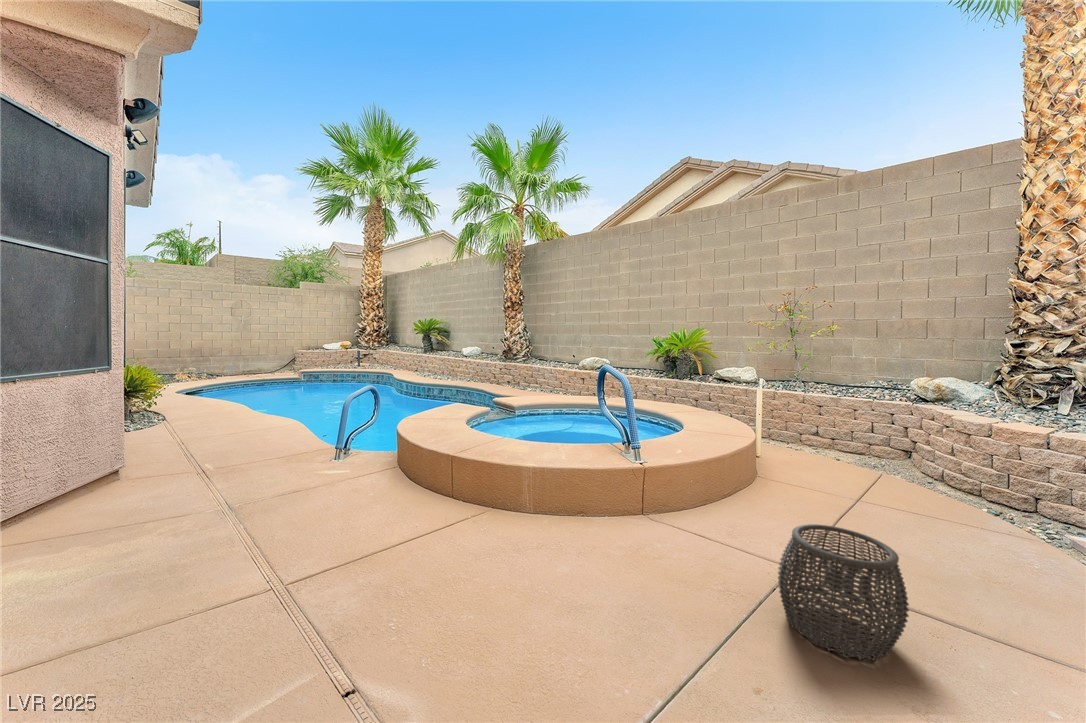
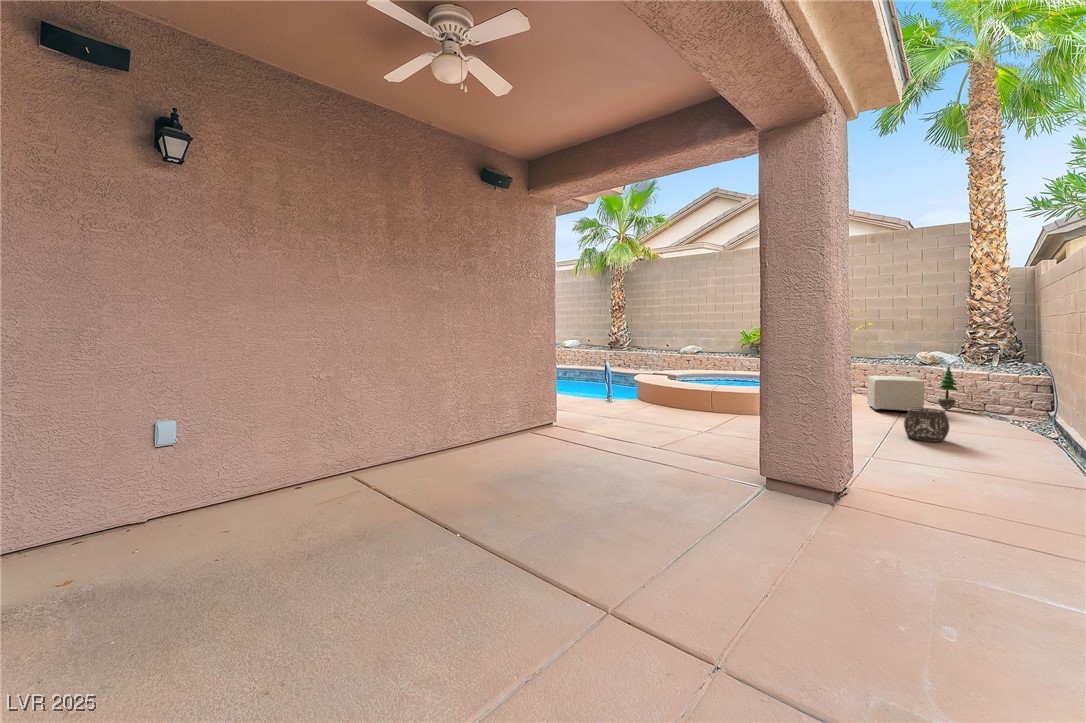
potted tree: none [933,406,979,500] -> present [938,366,958,410]
ottoman: none [792,416,898,505] -> present [867,376,924,411]

